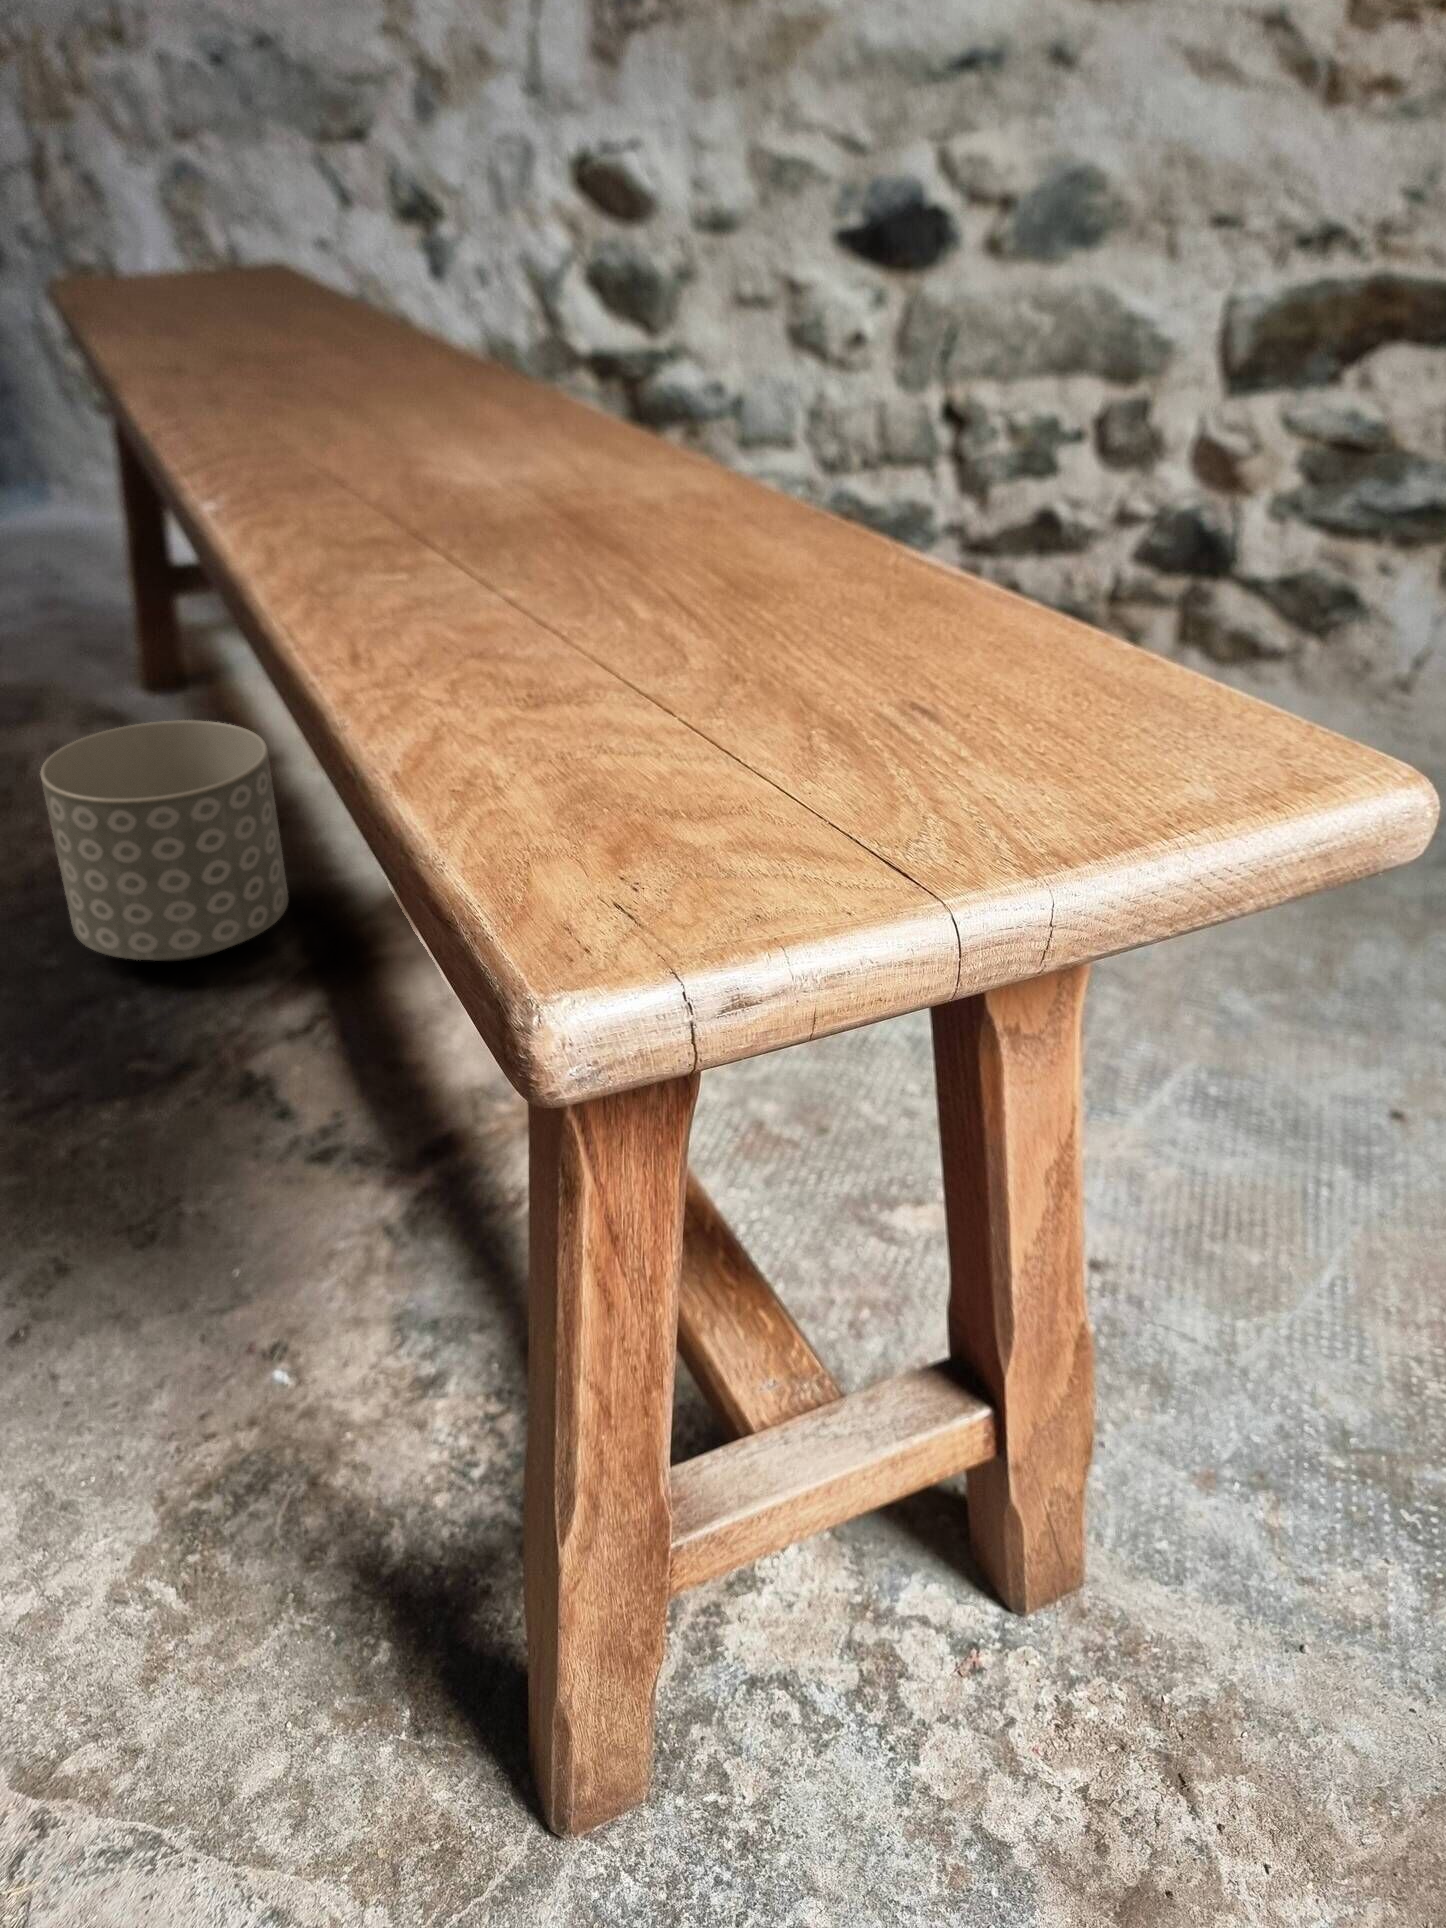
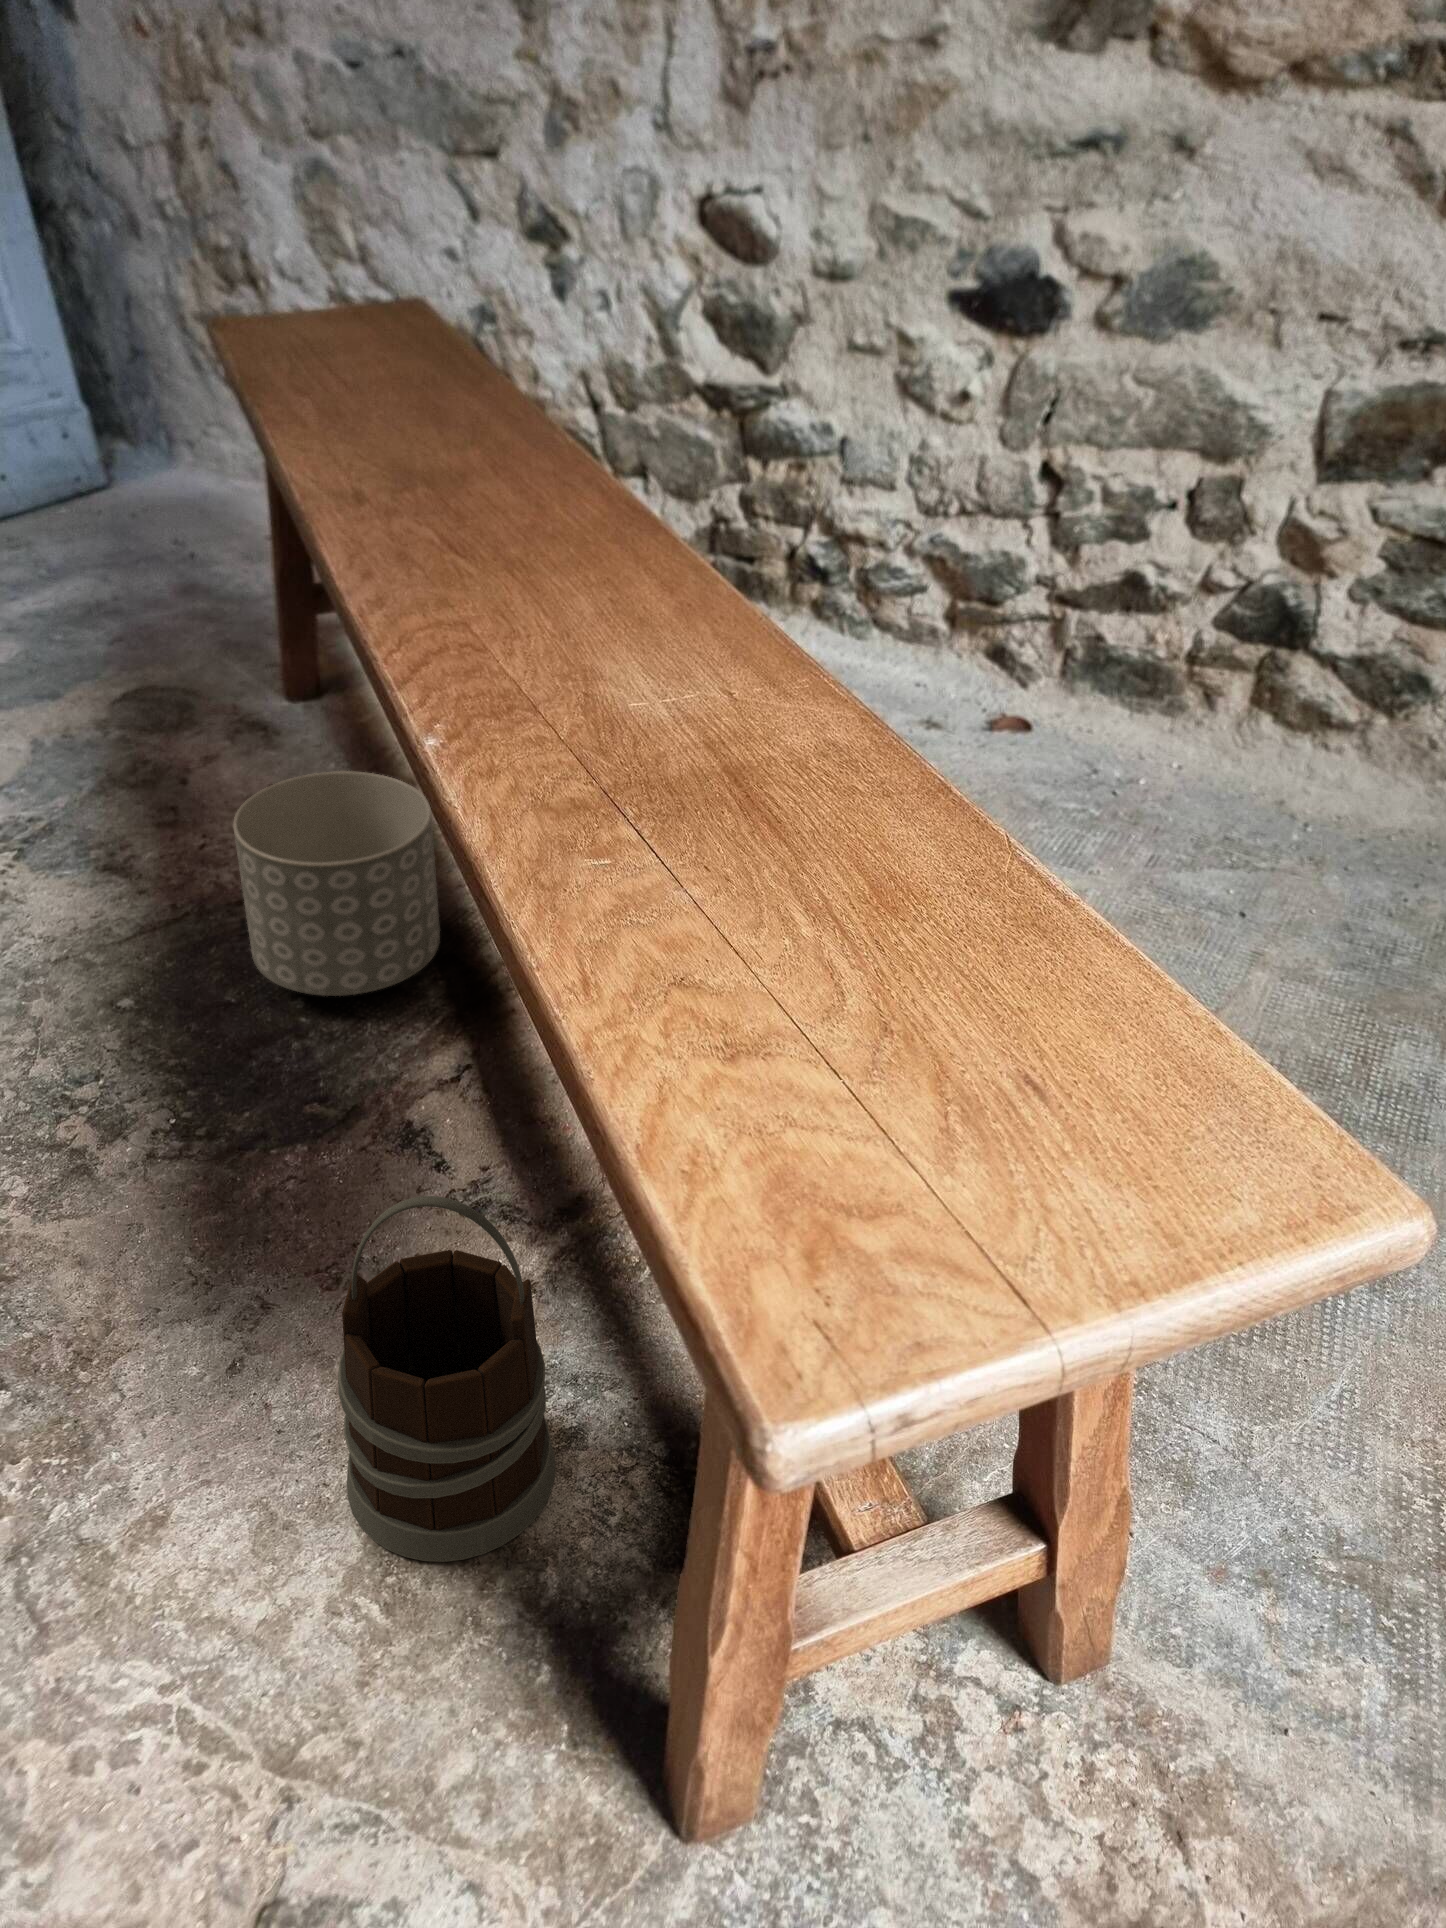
wooden bucket: none [115,1057,404,1533] -> present [338,1196,555,1562]

